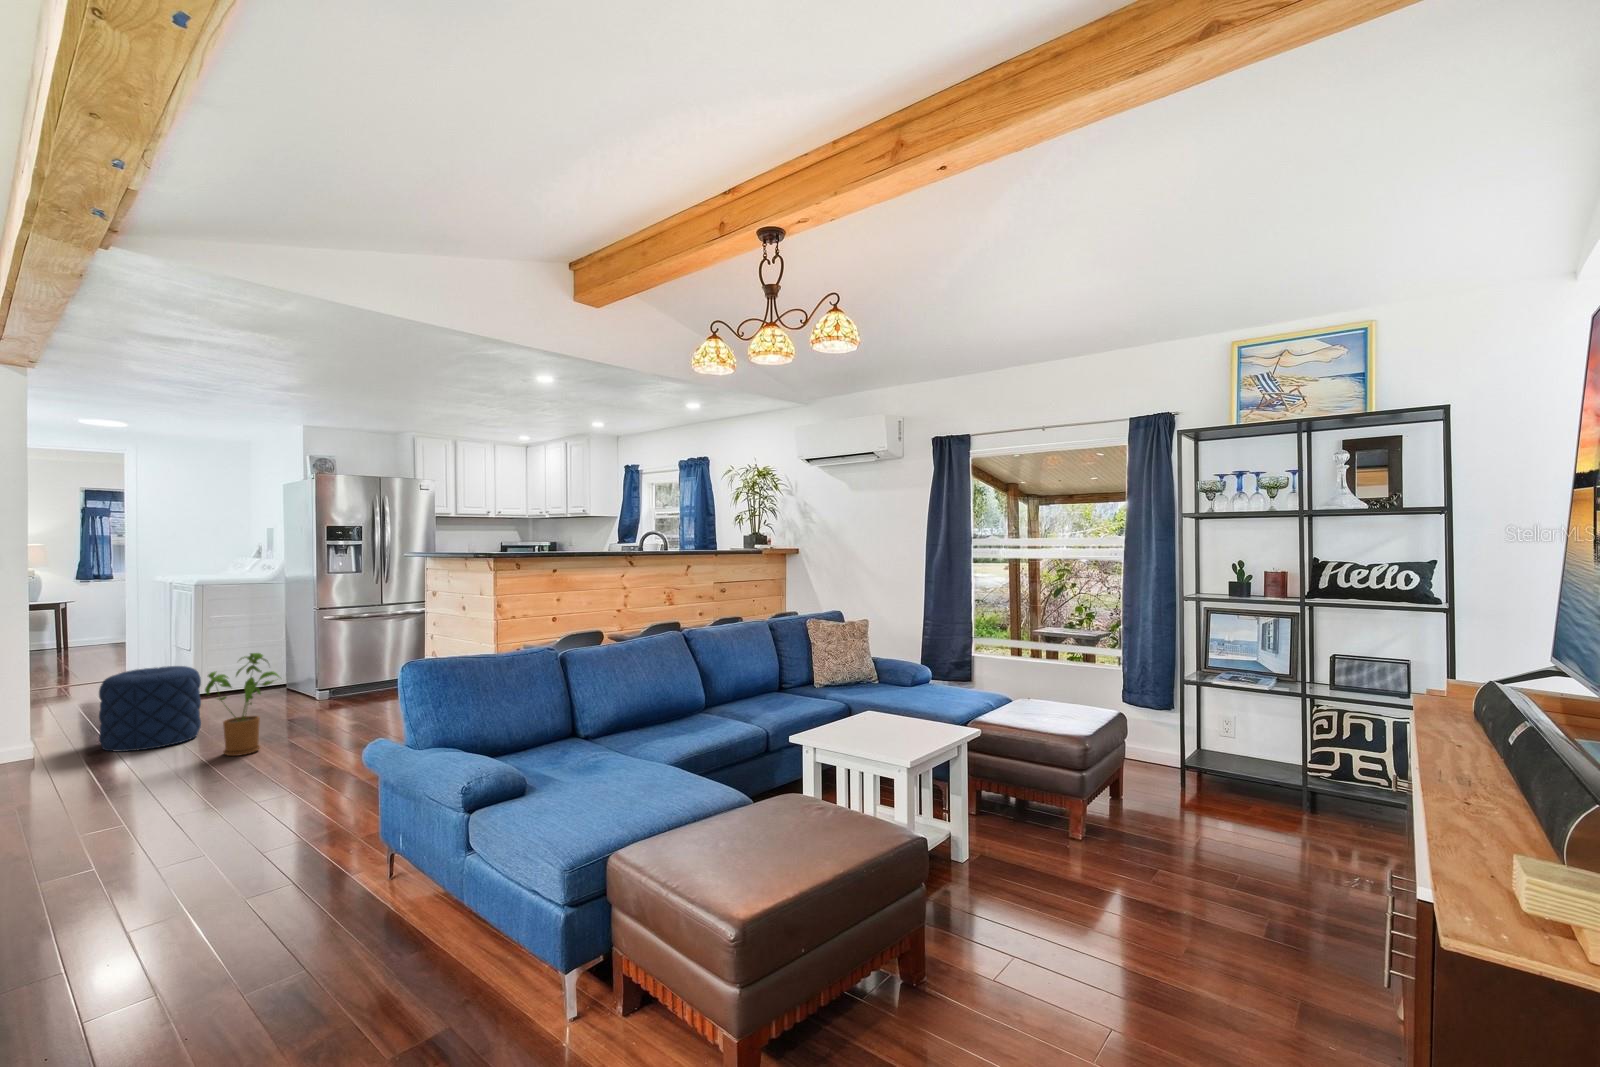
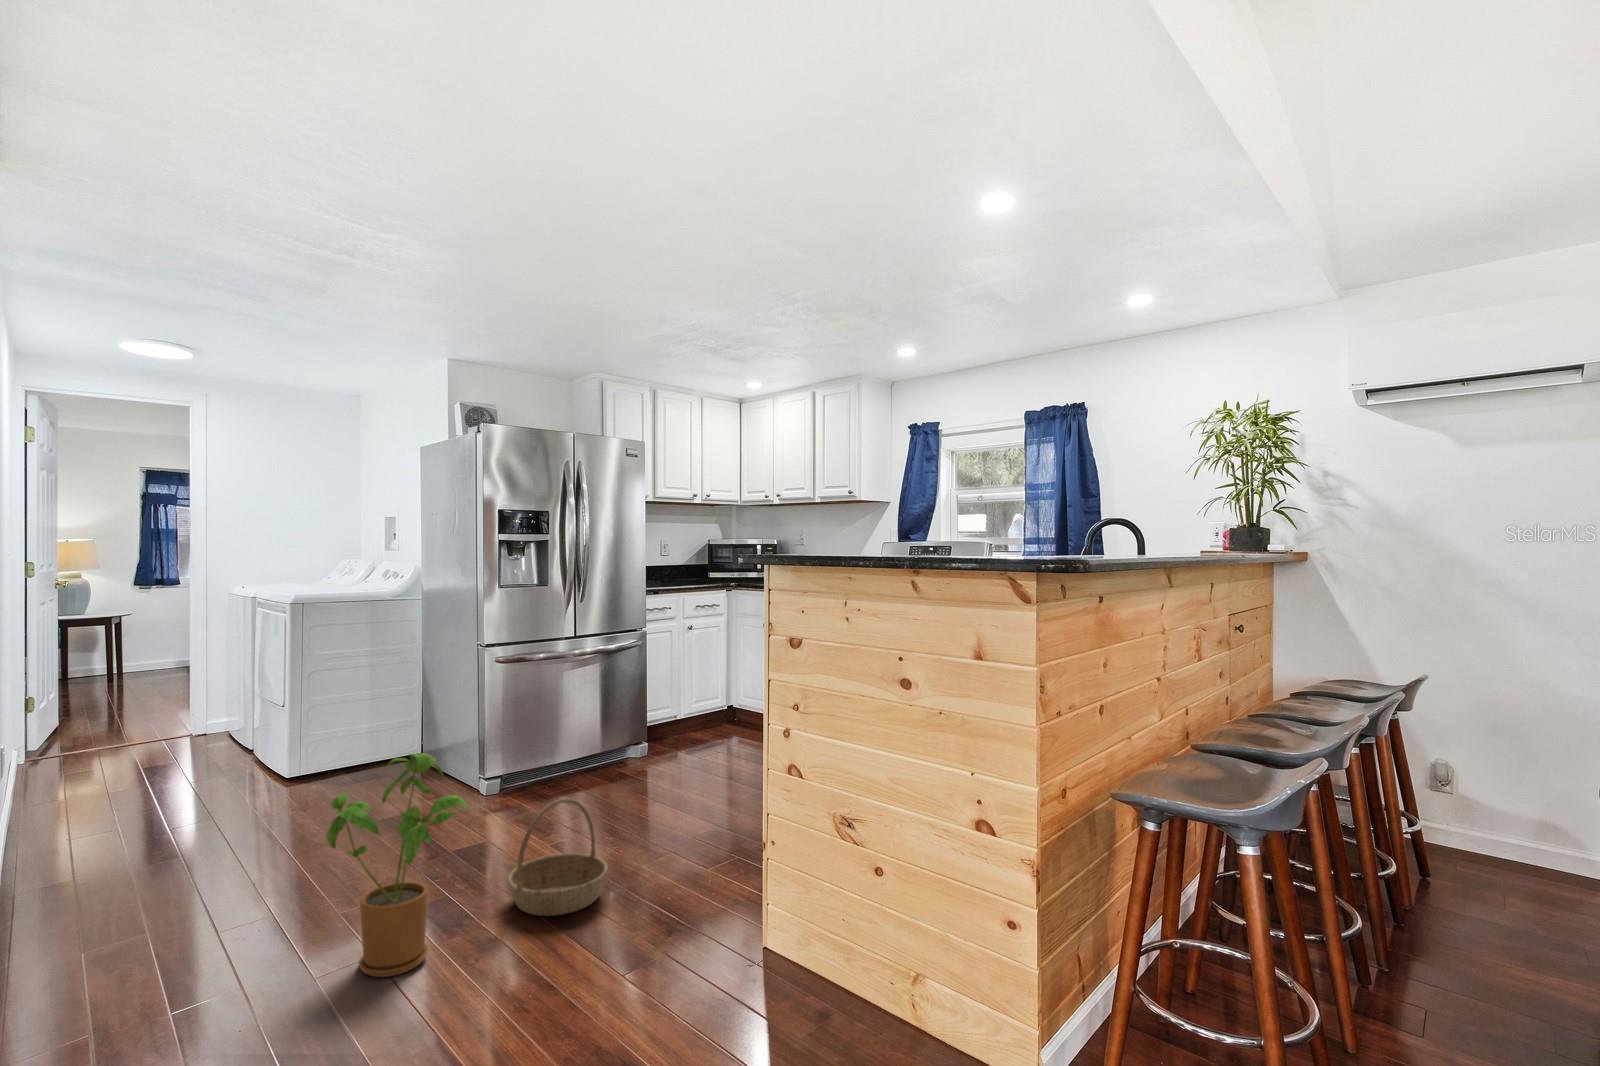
pouf: present [99,666,201,752] -> none [127,761,310,946]
basket: none [310,681,369,737] -> present [507,799,608,916]

